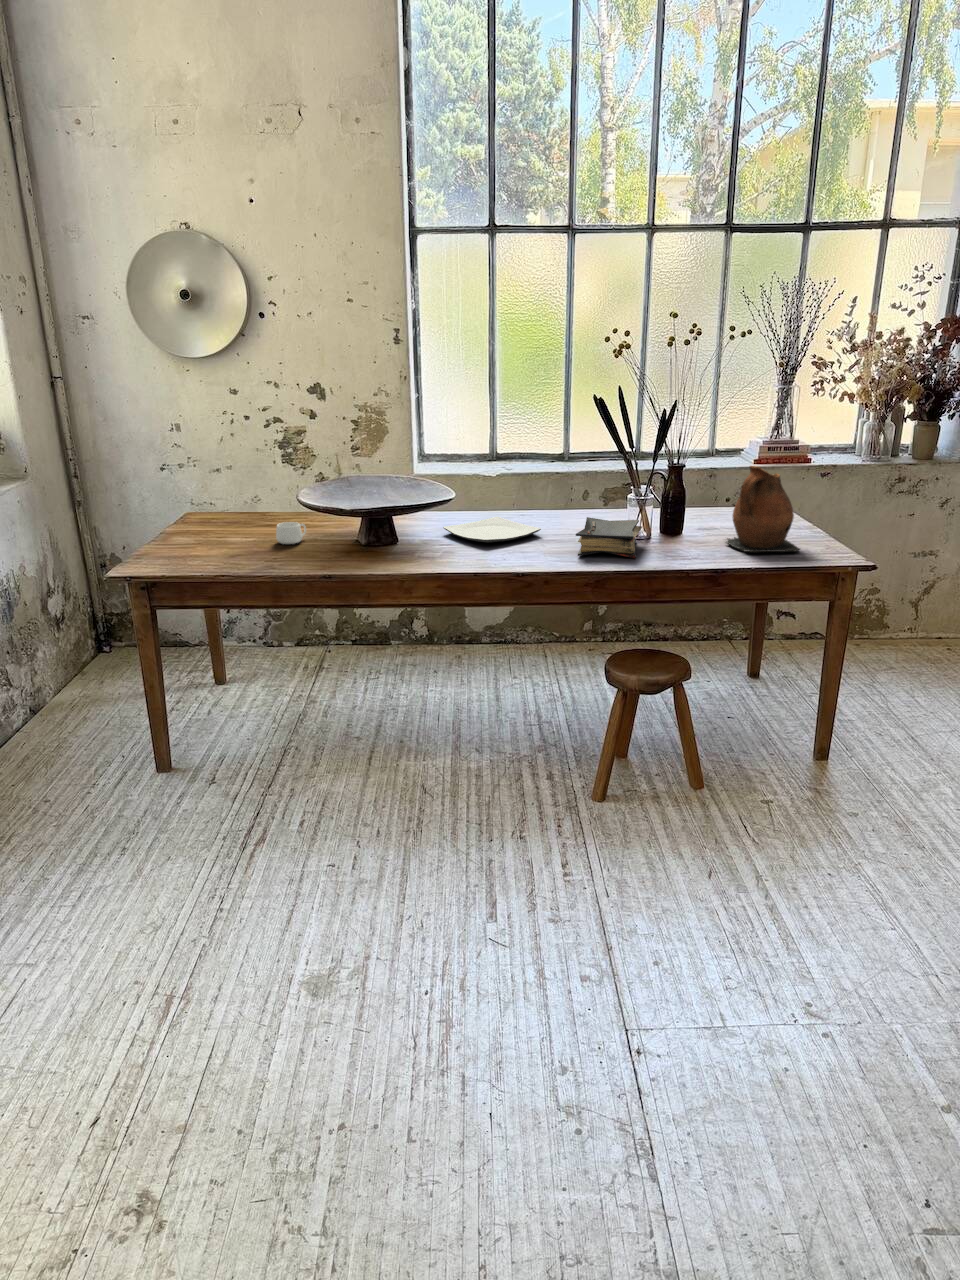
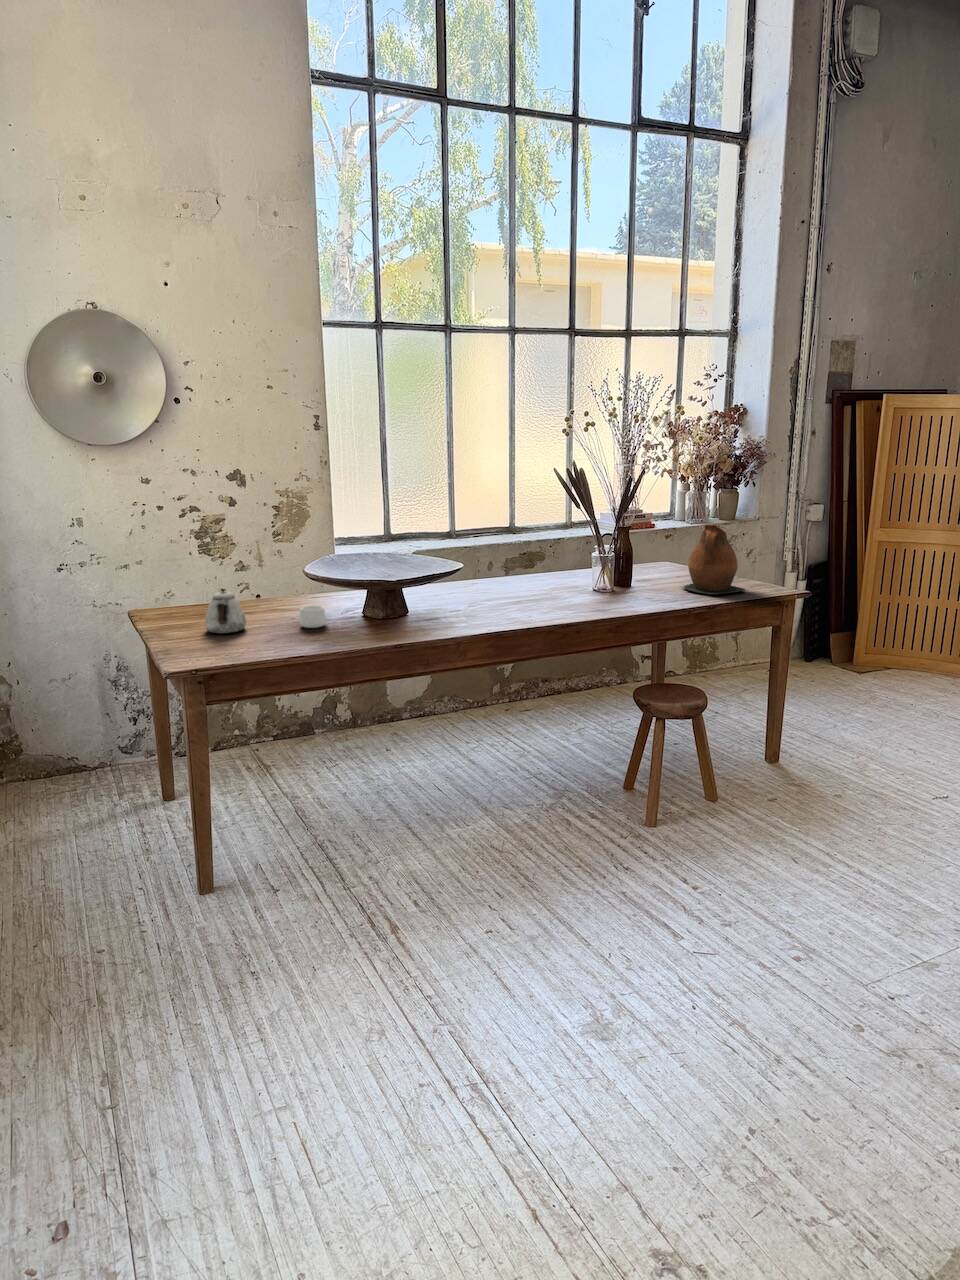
teapot: none [197,499,235,541] -> present [205,589,246,634]
plate: present [443,517,541,542] -> none [446,586,534,608]
book: present [576,517,642,558] -> none [574,576,642,610]

